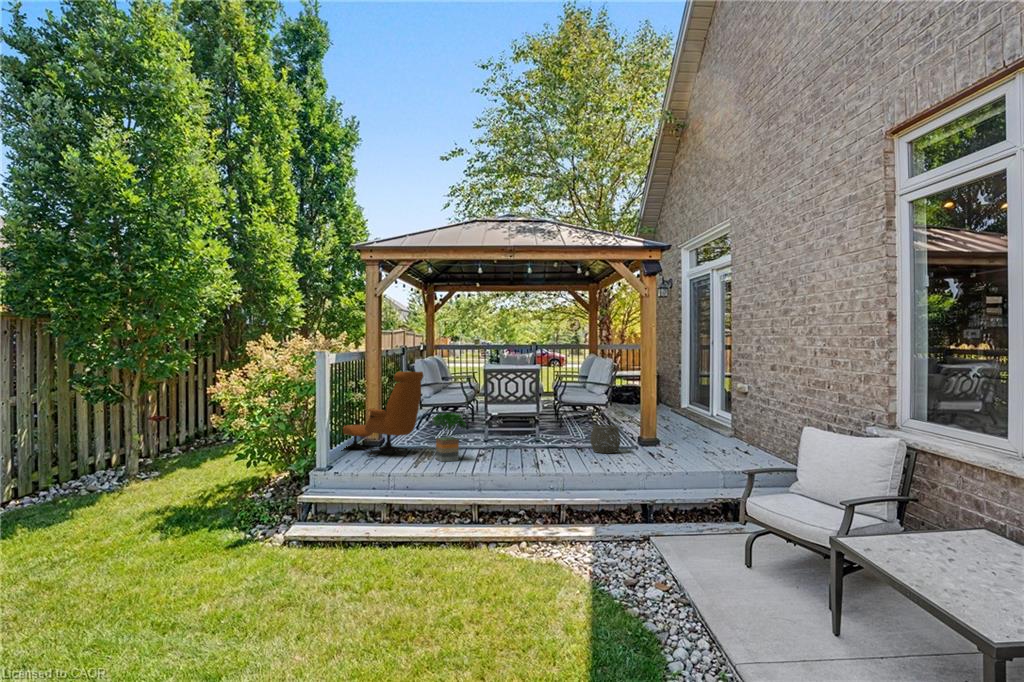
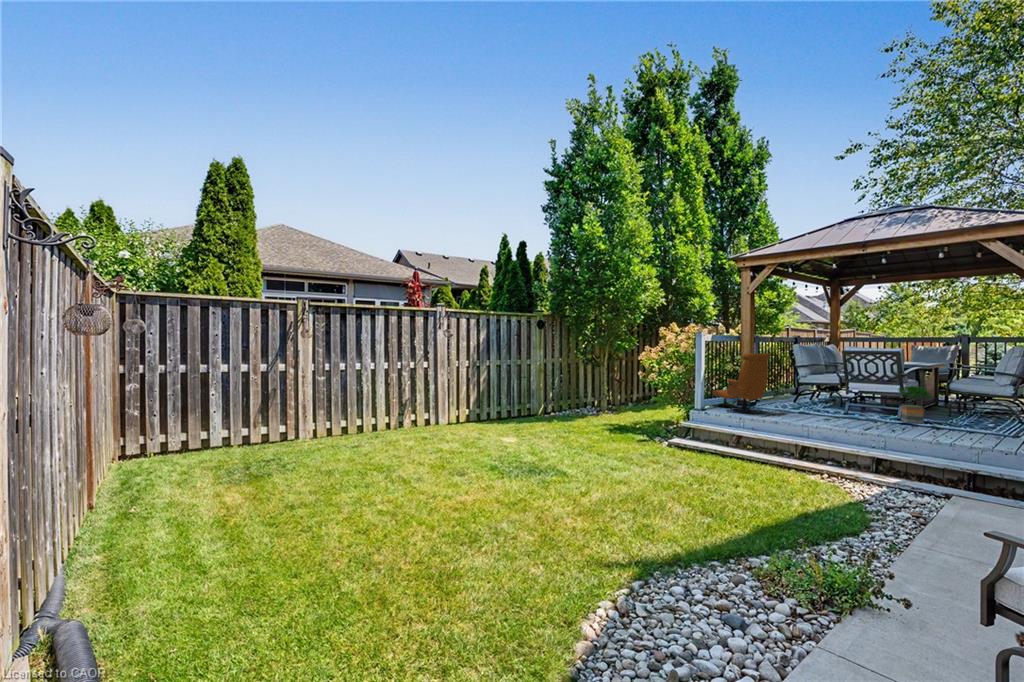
potted tree: present [433,413,466,462] -> present [899,386,931,424]
woven basket: present [590,425,620,453] -> none [948,407,990,436]

